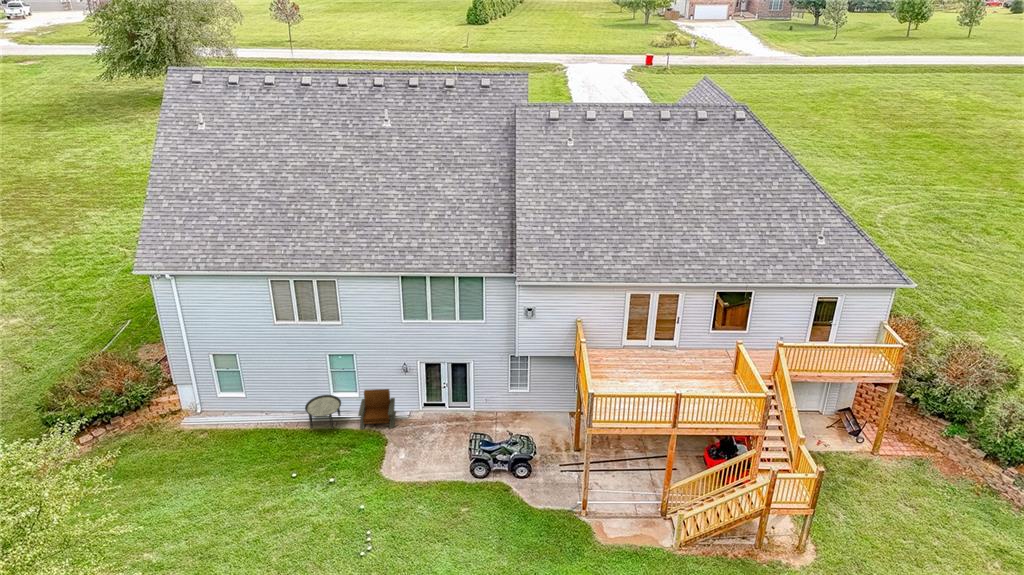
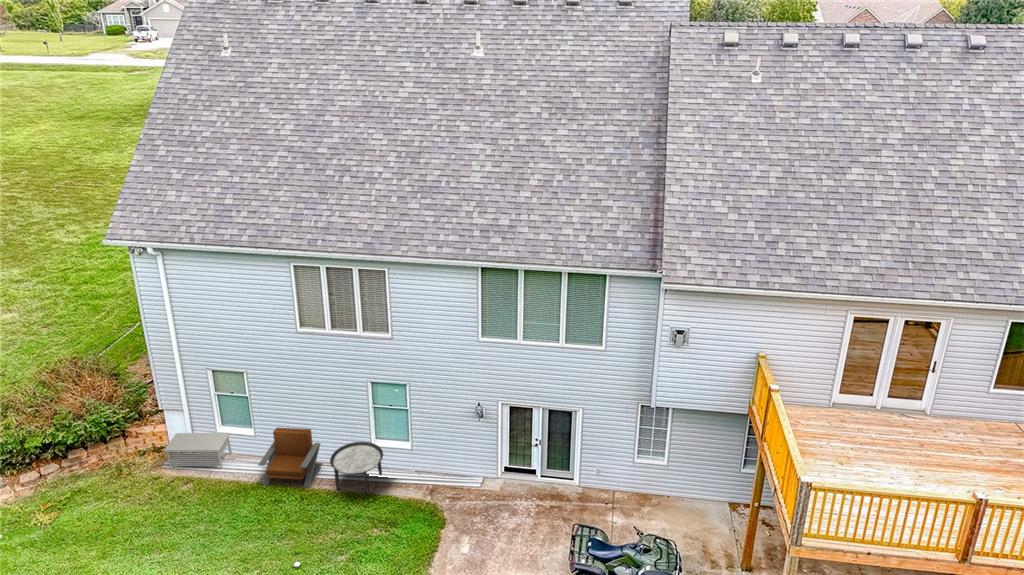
lounge chair: present [358,389,396,429] -> present [258,427,322,488]
storage bench: none [182,397,230,426] -> present [164,433,232,469]

